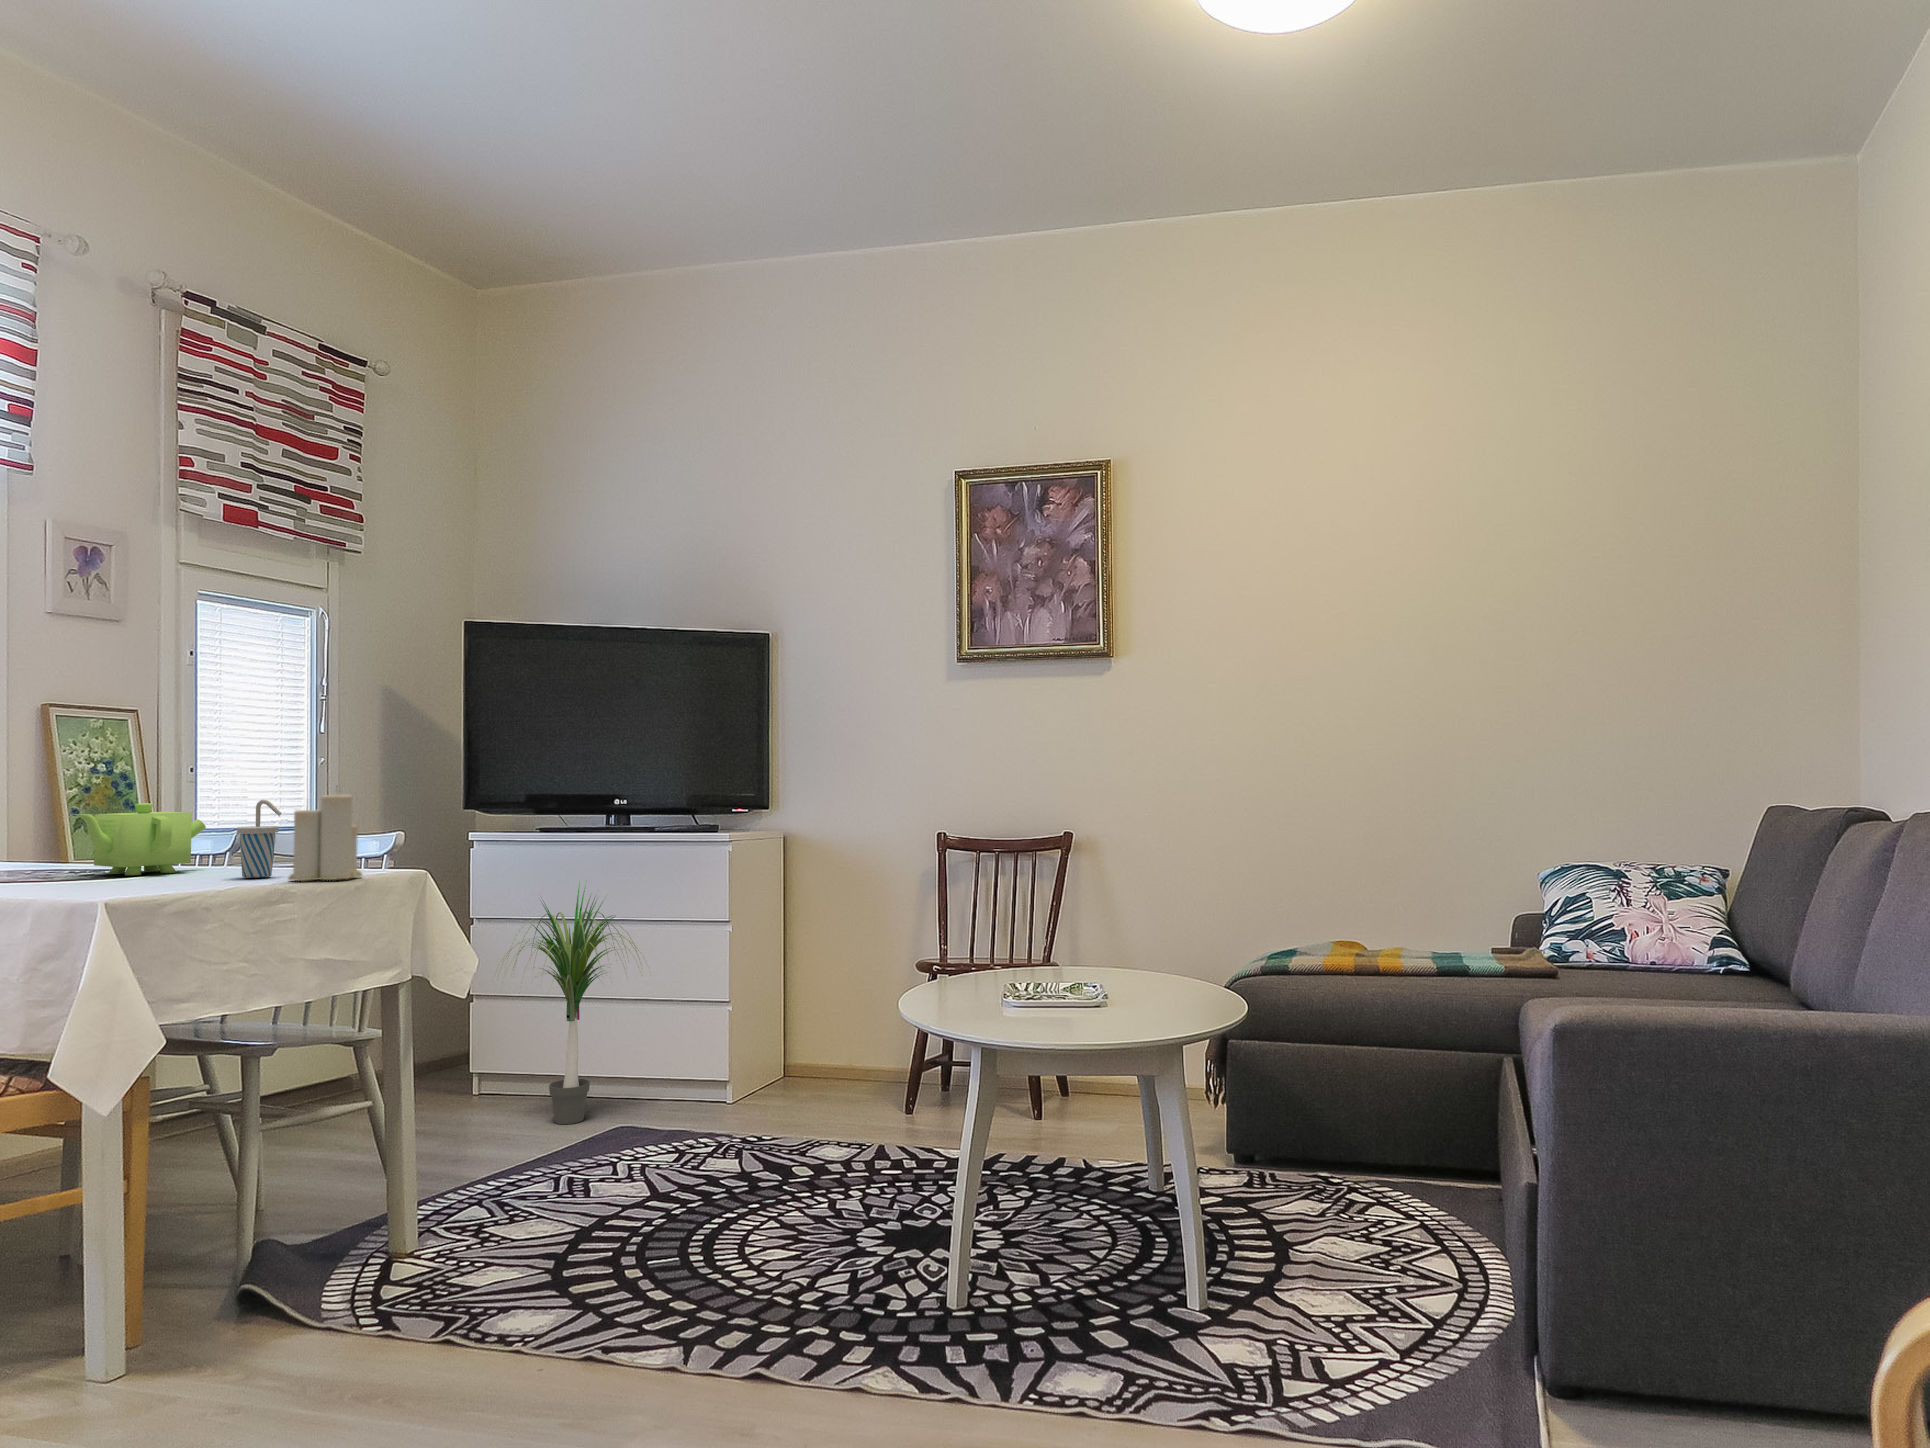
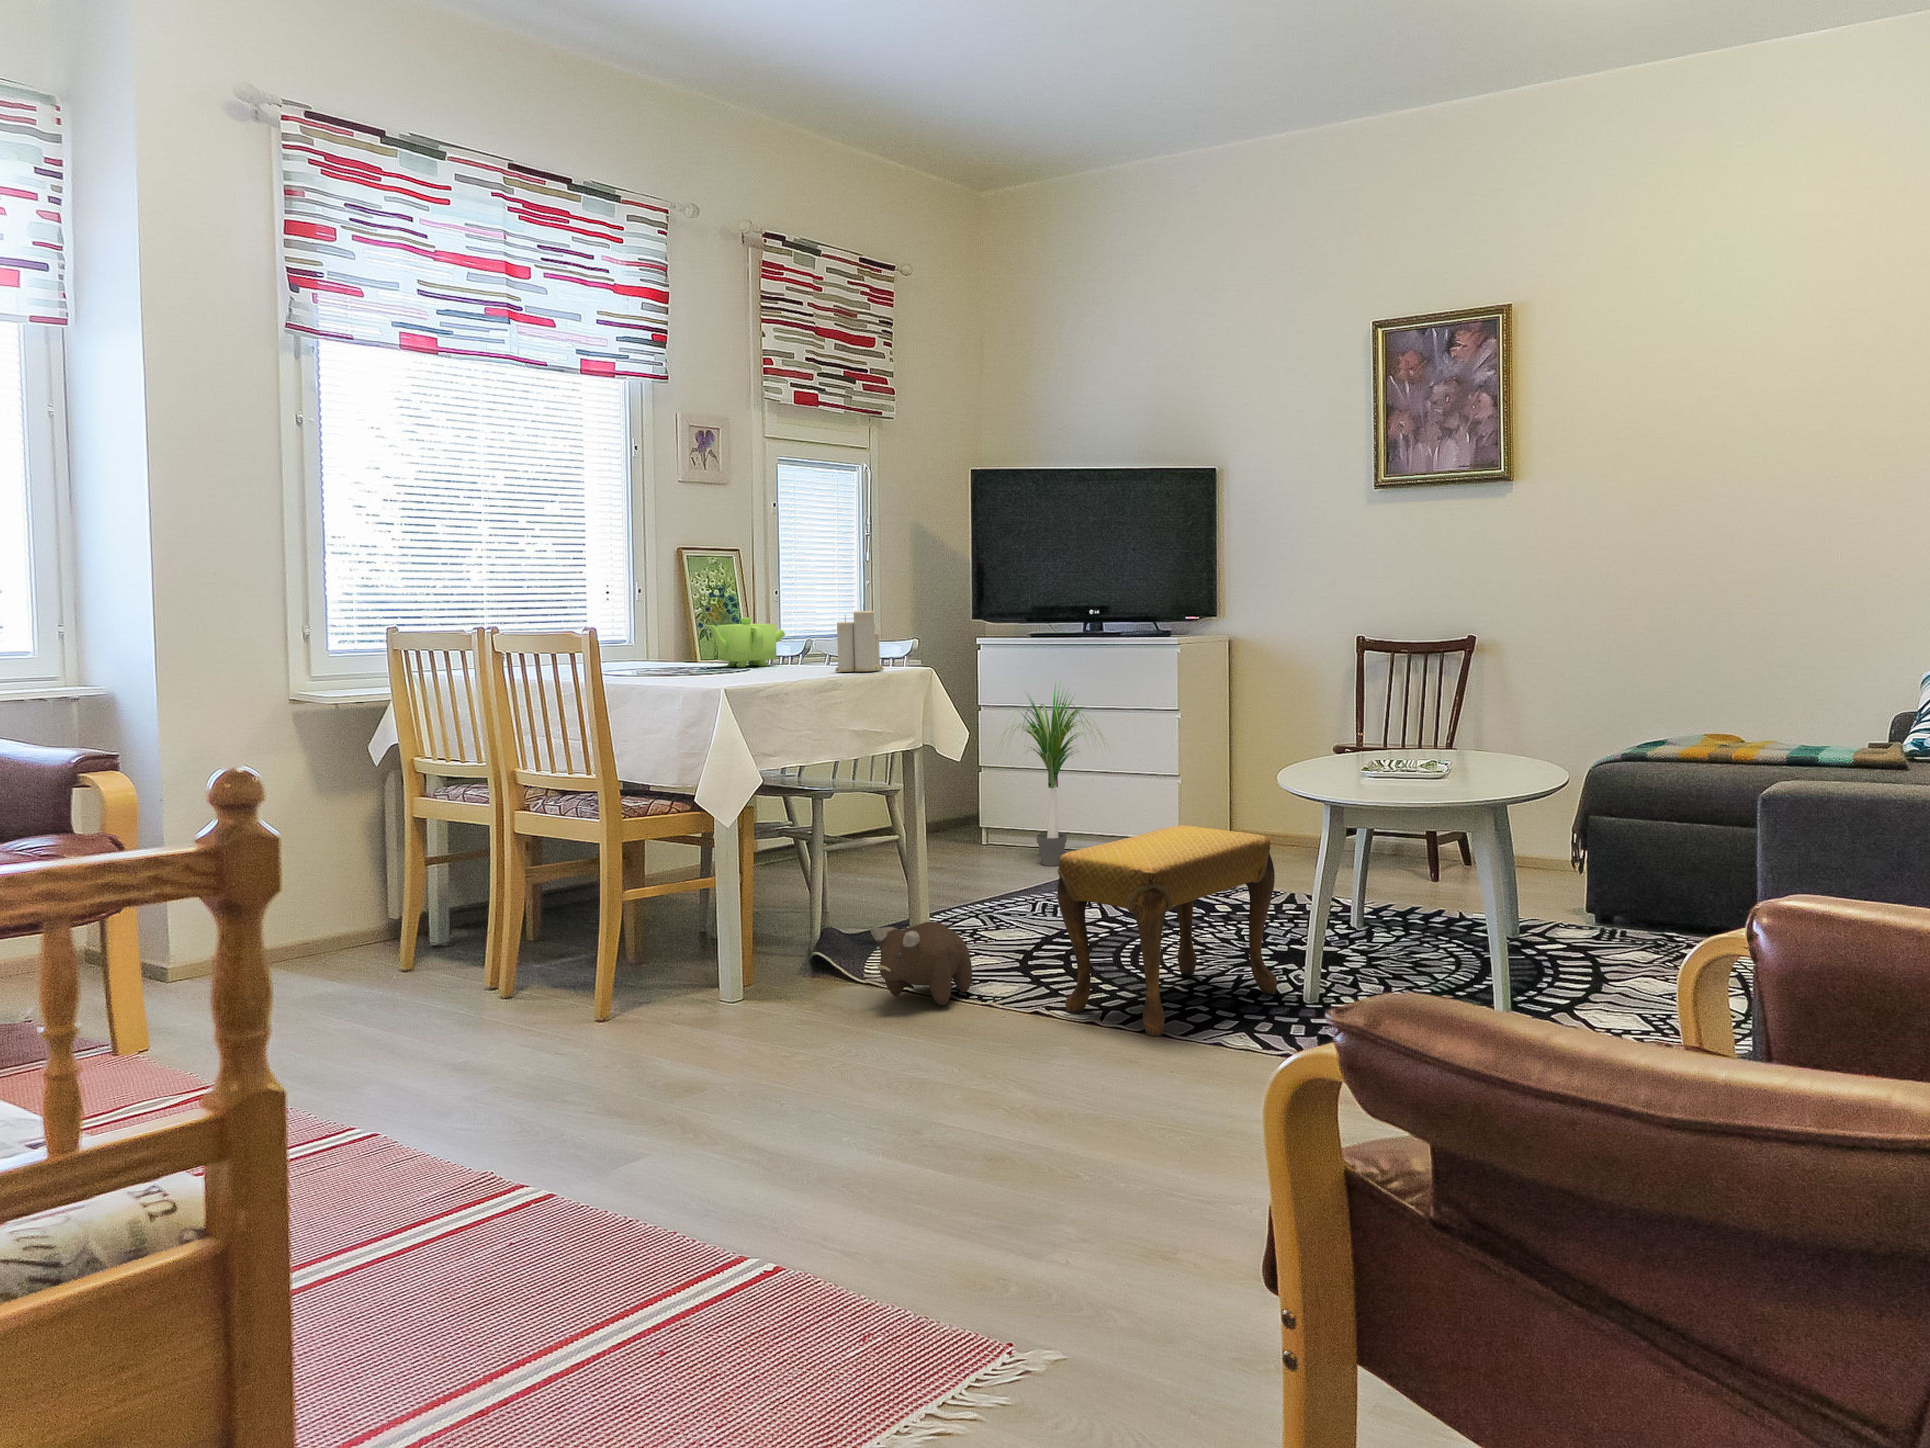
cup: present [237,800,282,878] -> none [802,615,830,669]
footstool: none [624,1075,908,1384] -> present [1057,825,1277,1036]
plush toy: none [335,1241,488,1369] -> present [870,921,972,1006]

